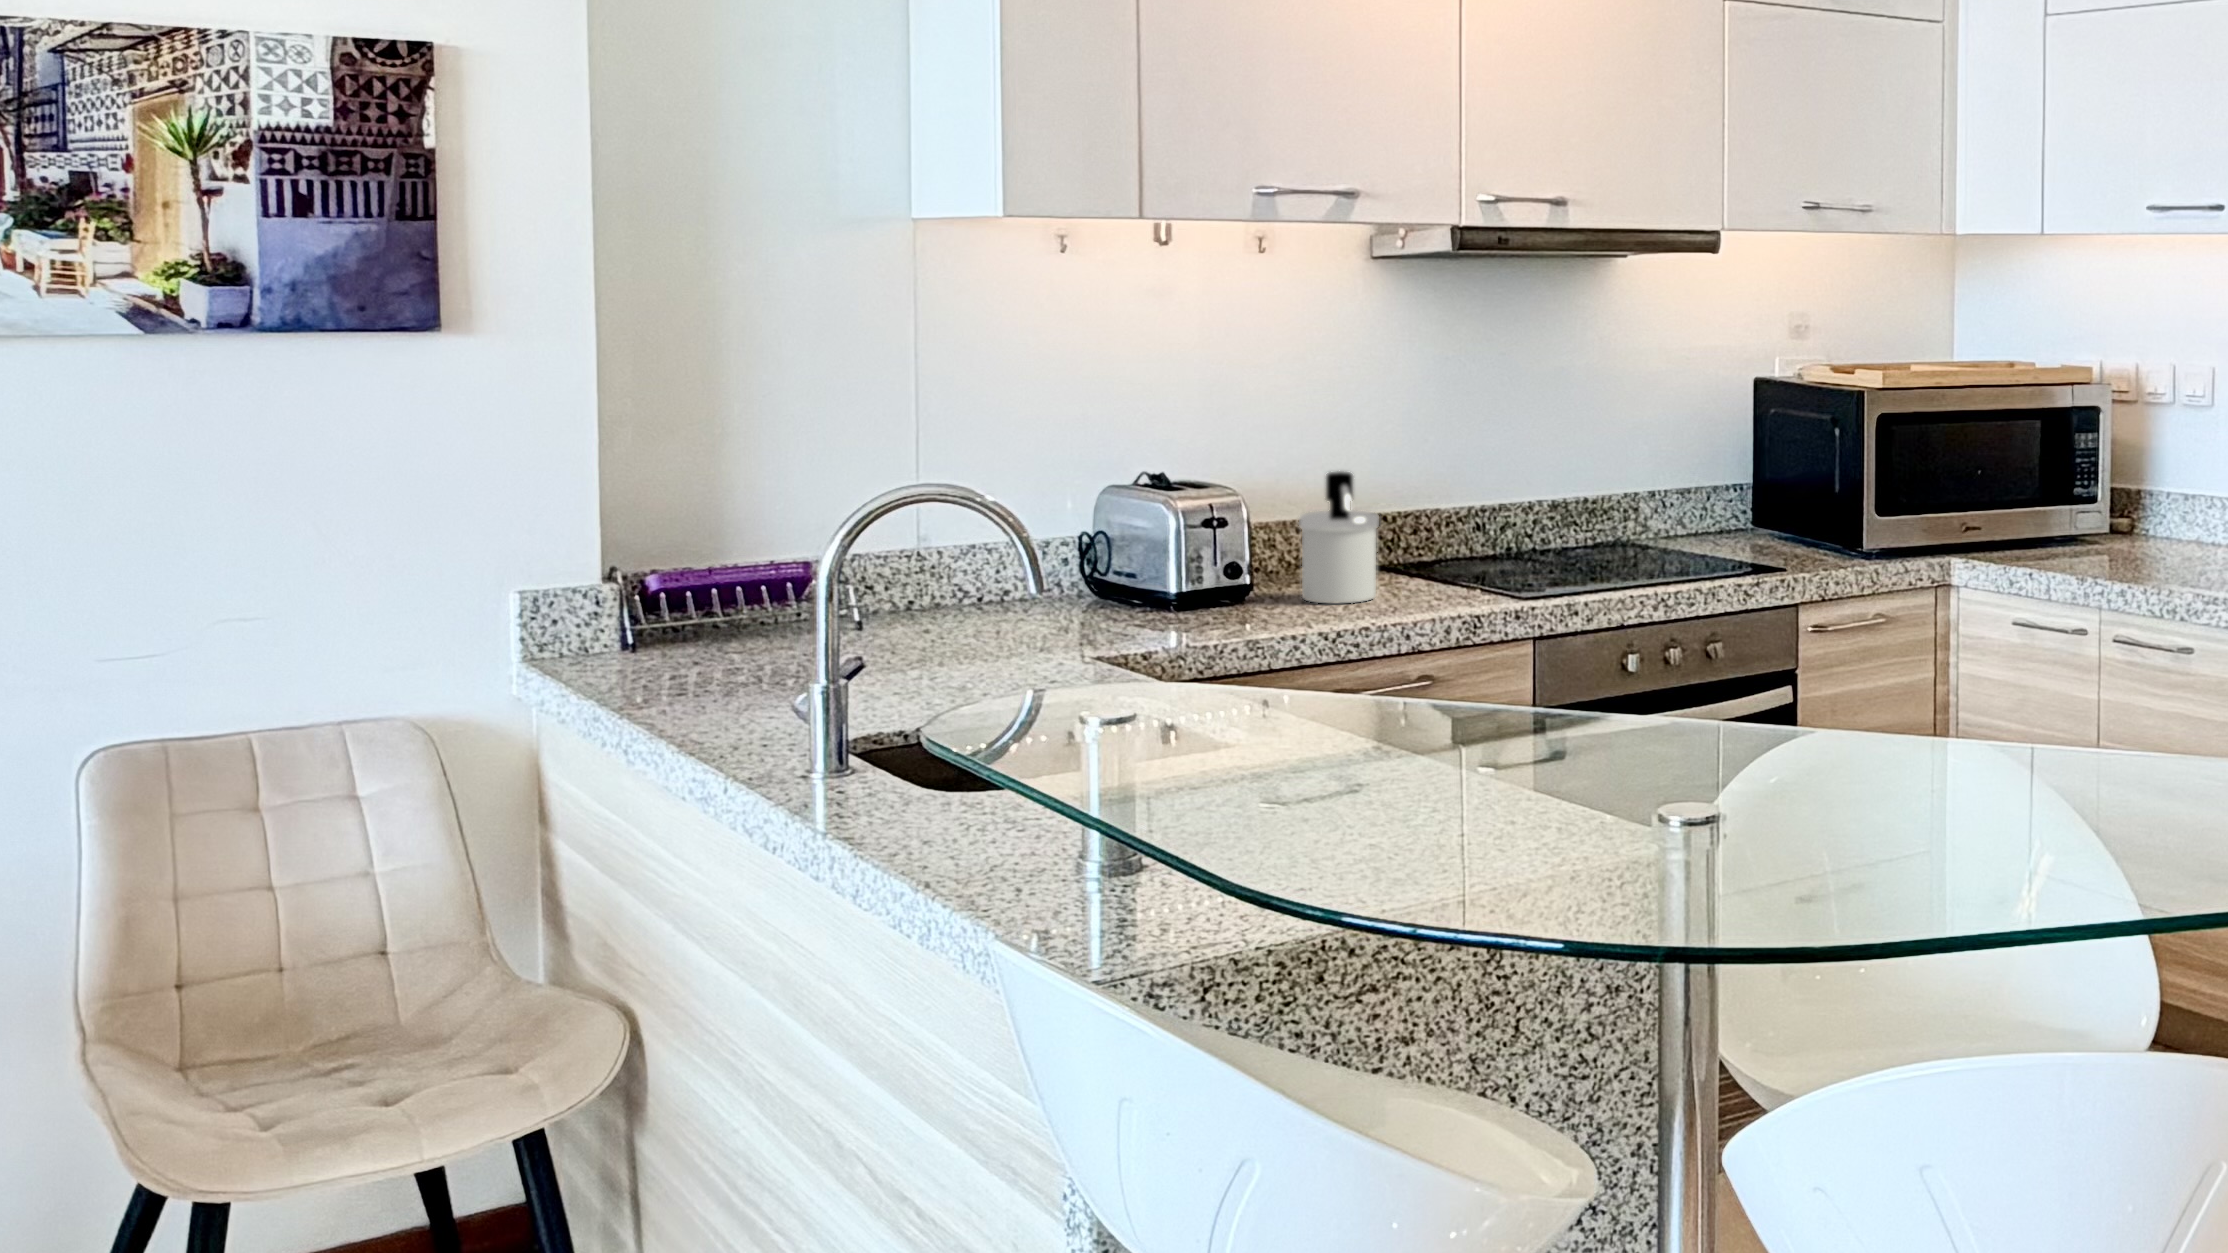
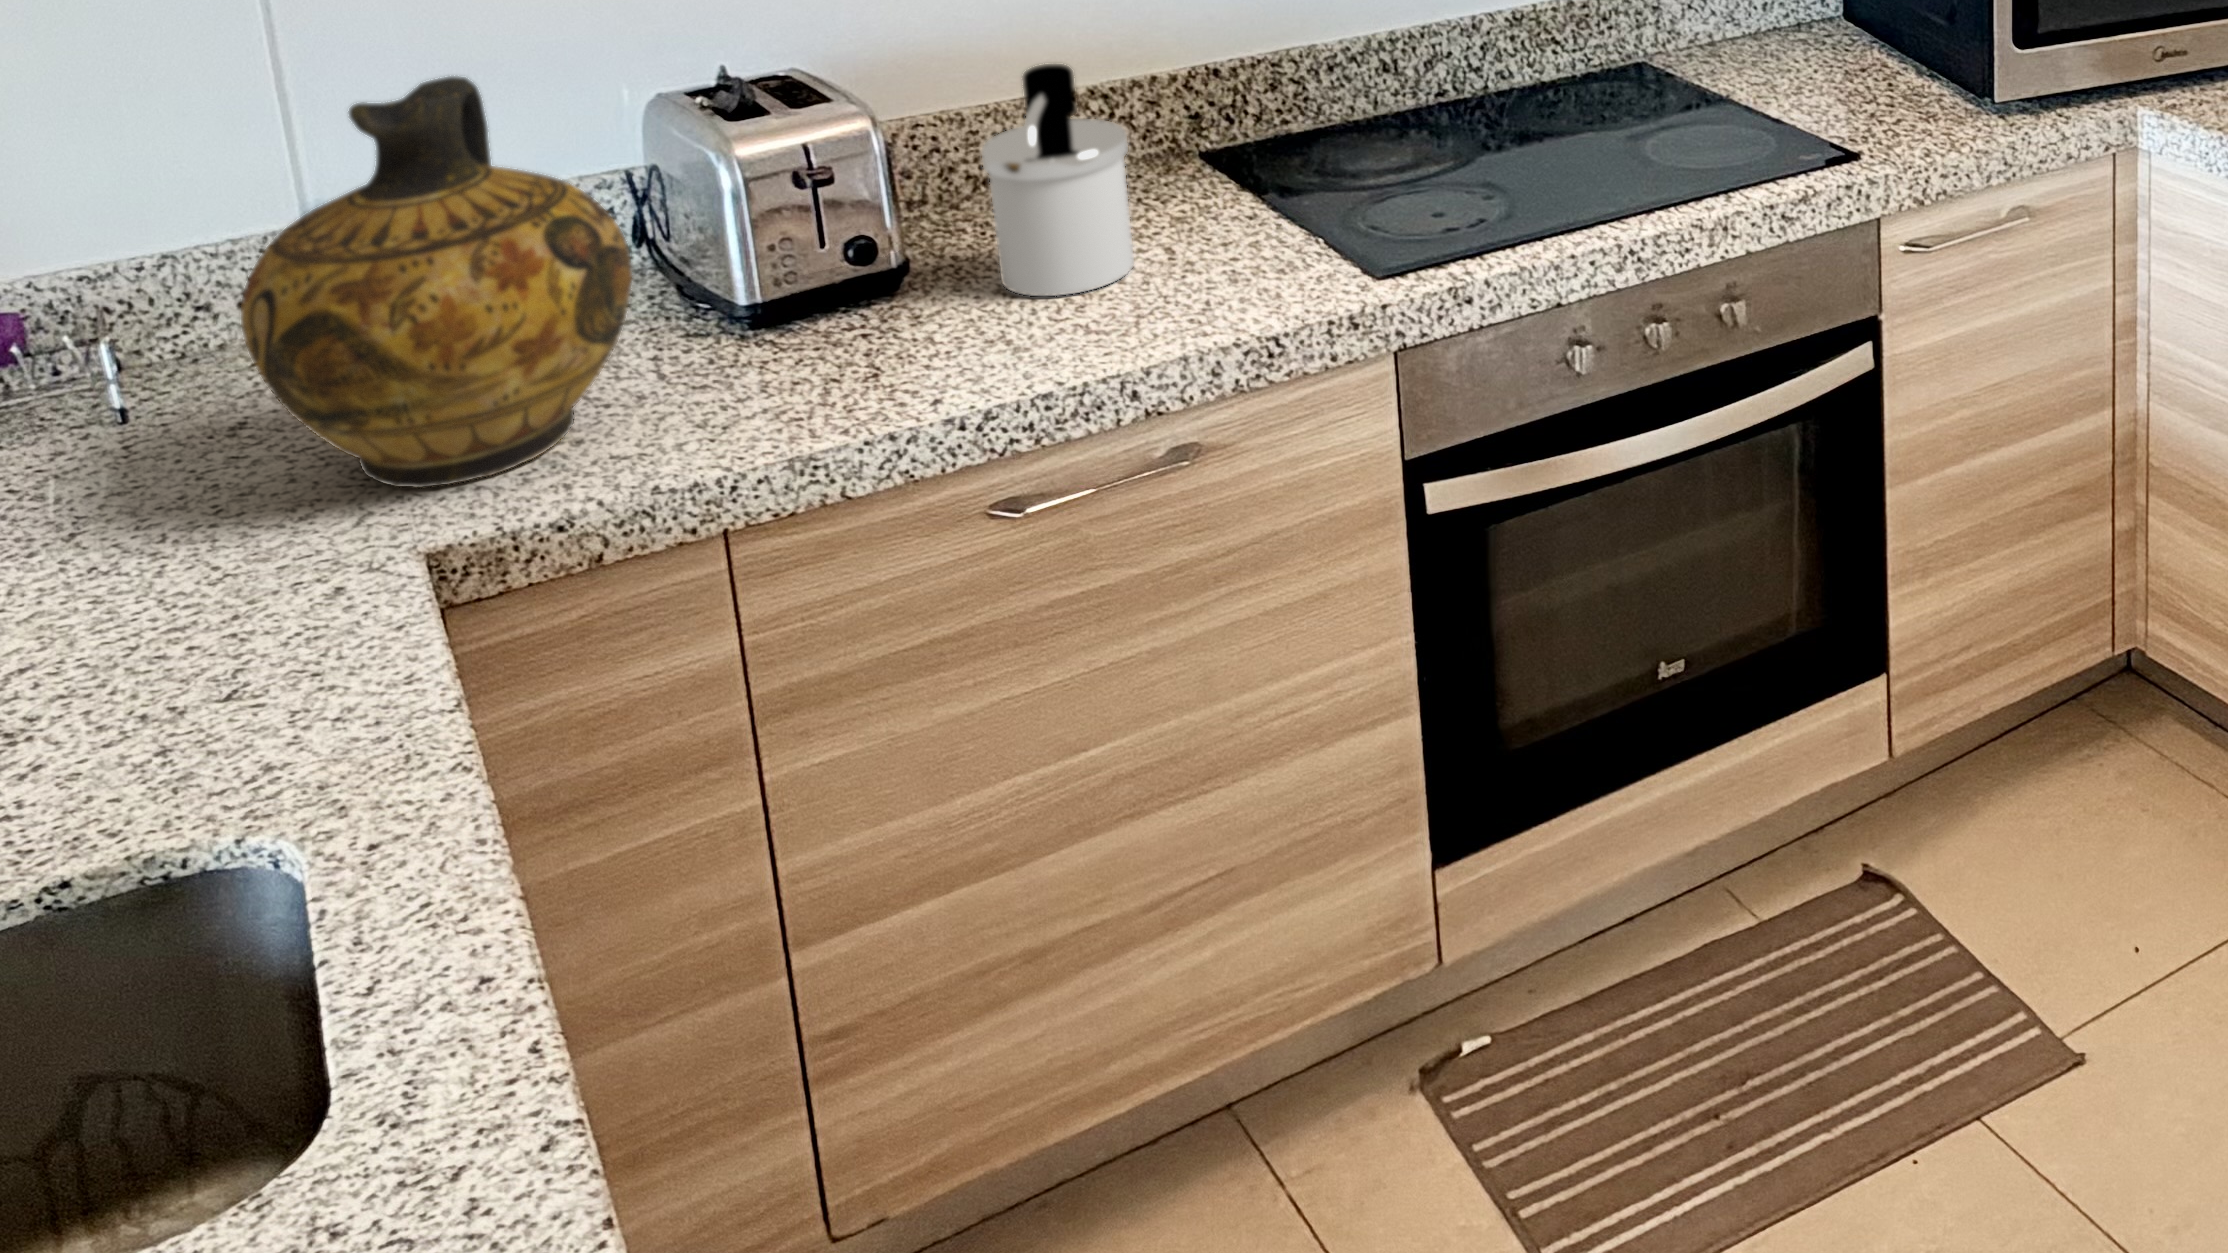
ceramic jug: none [977,429,1160,644] -> present [241,76,632,488]

